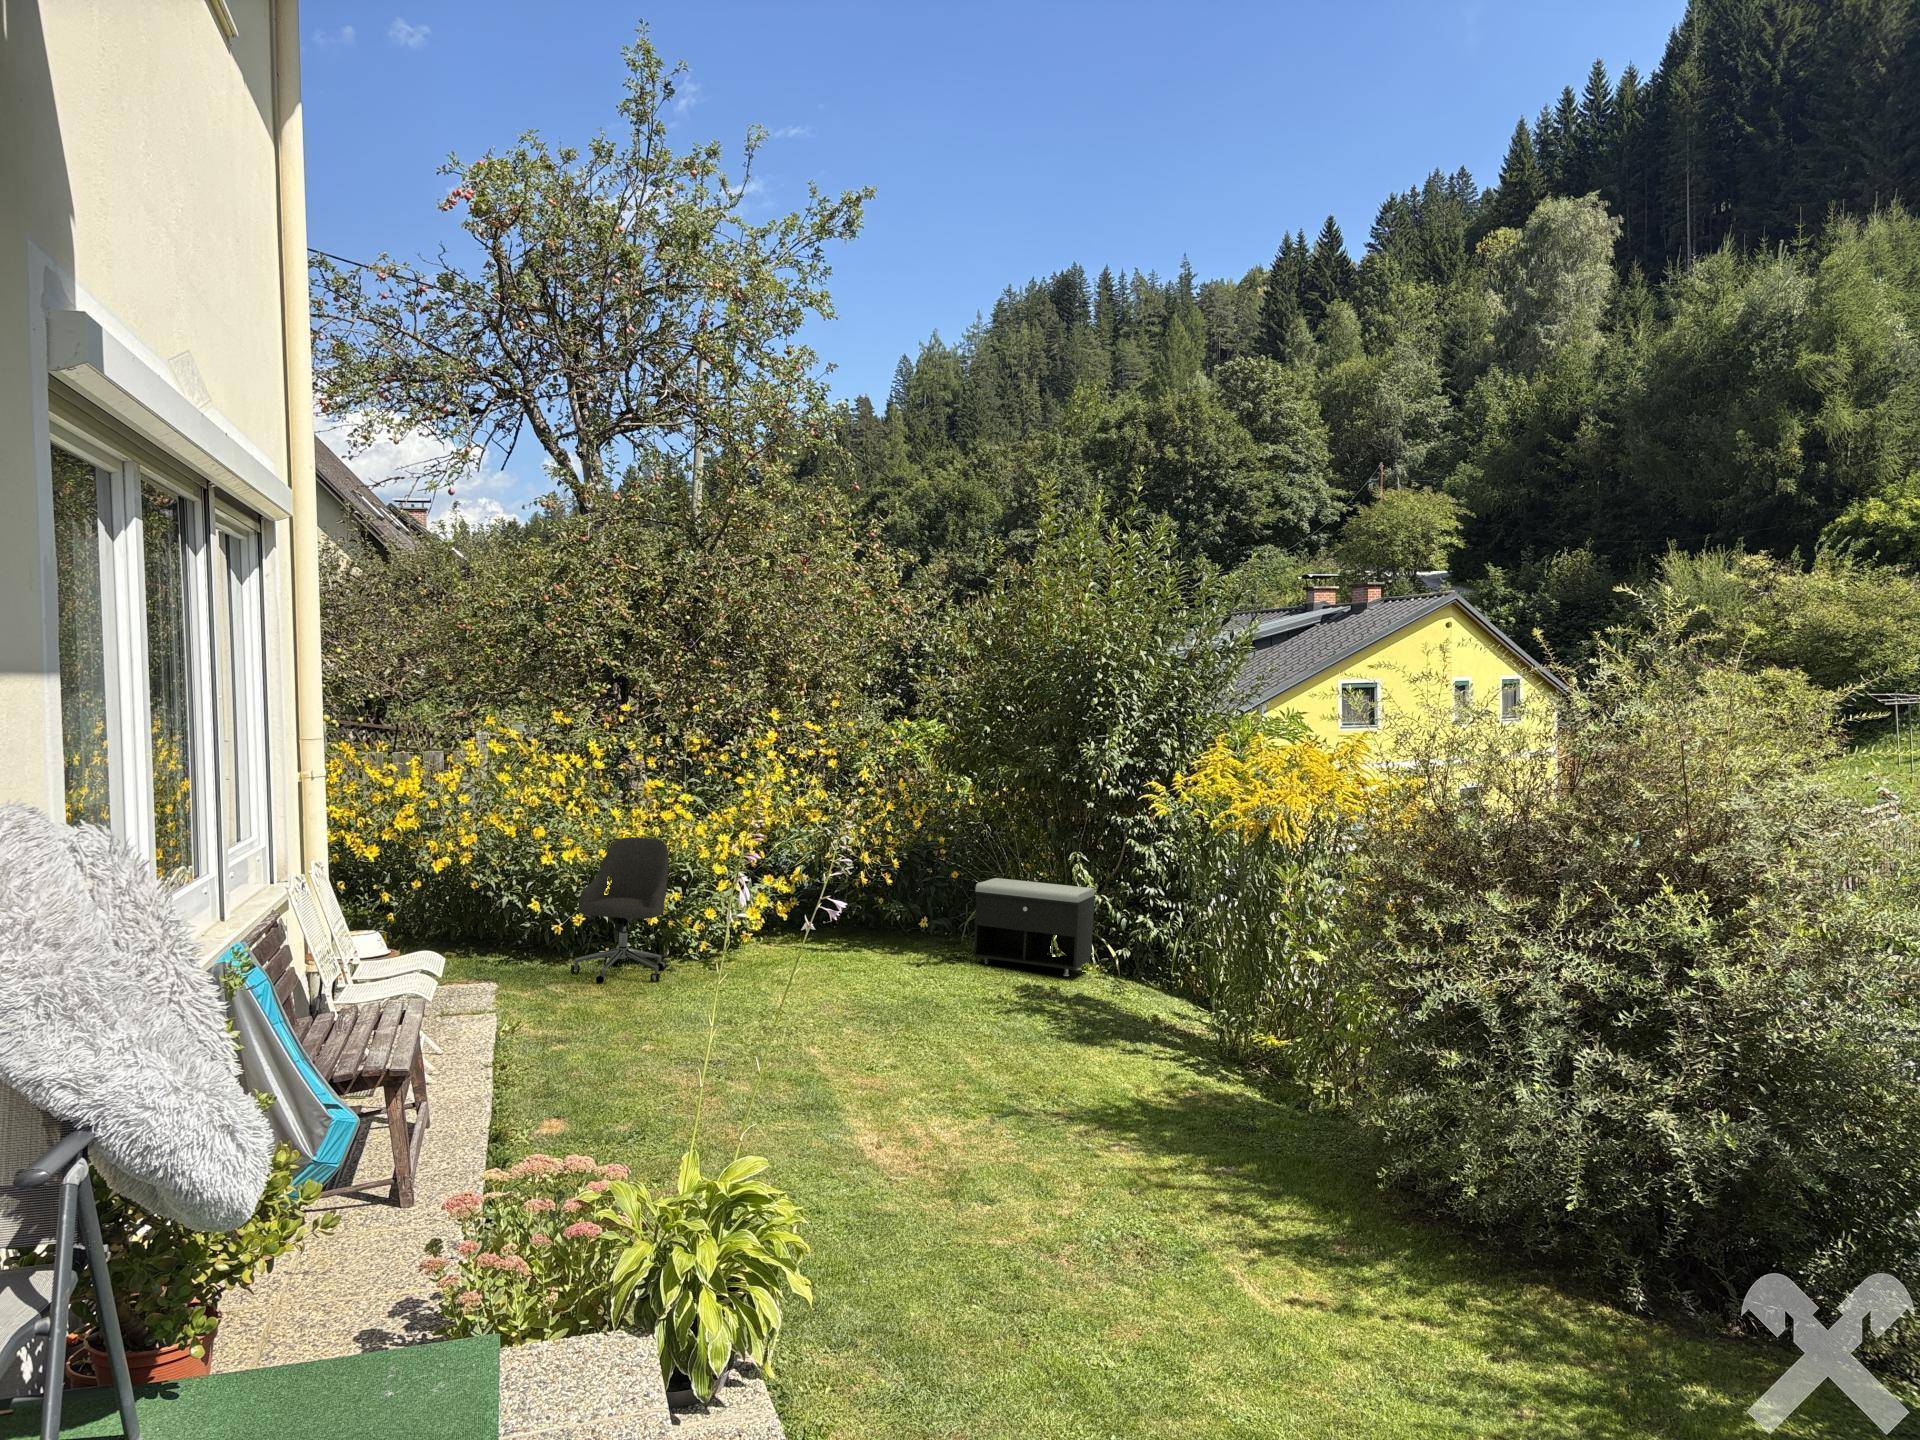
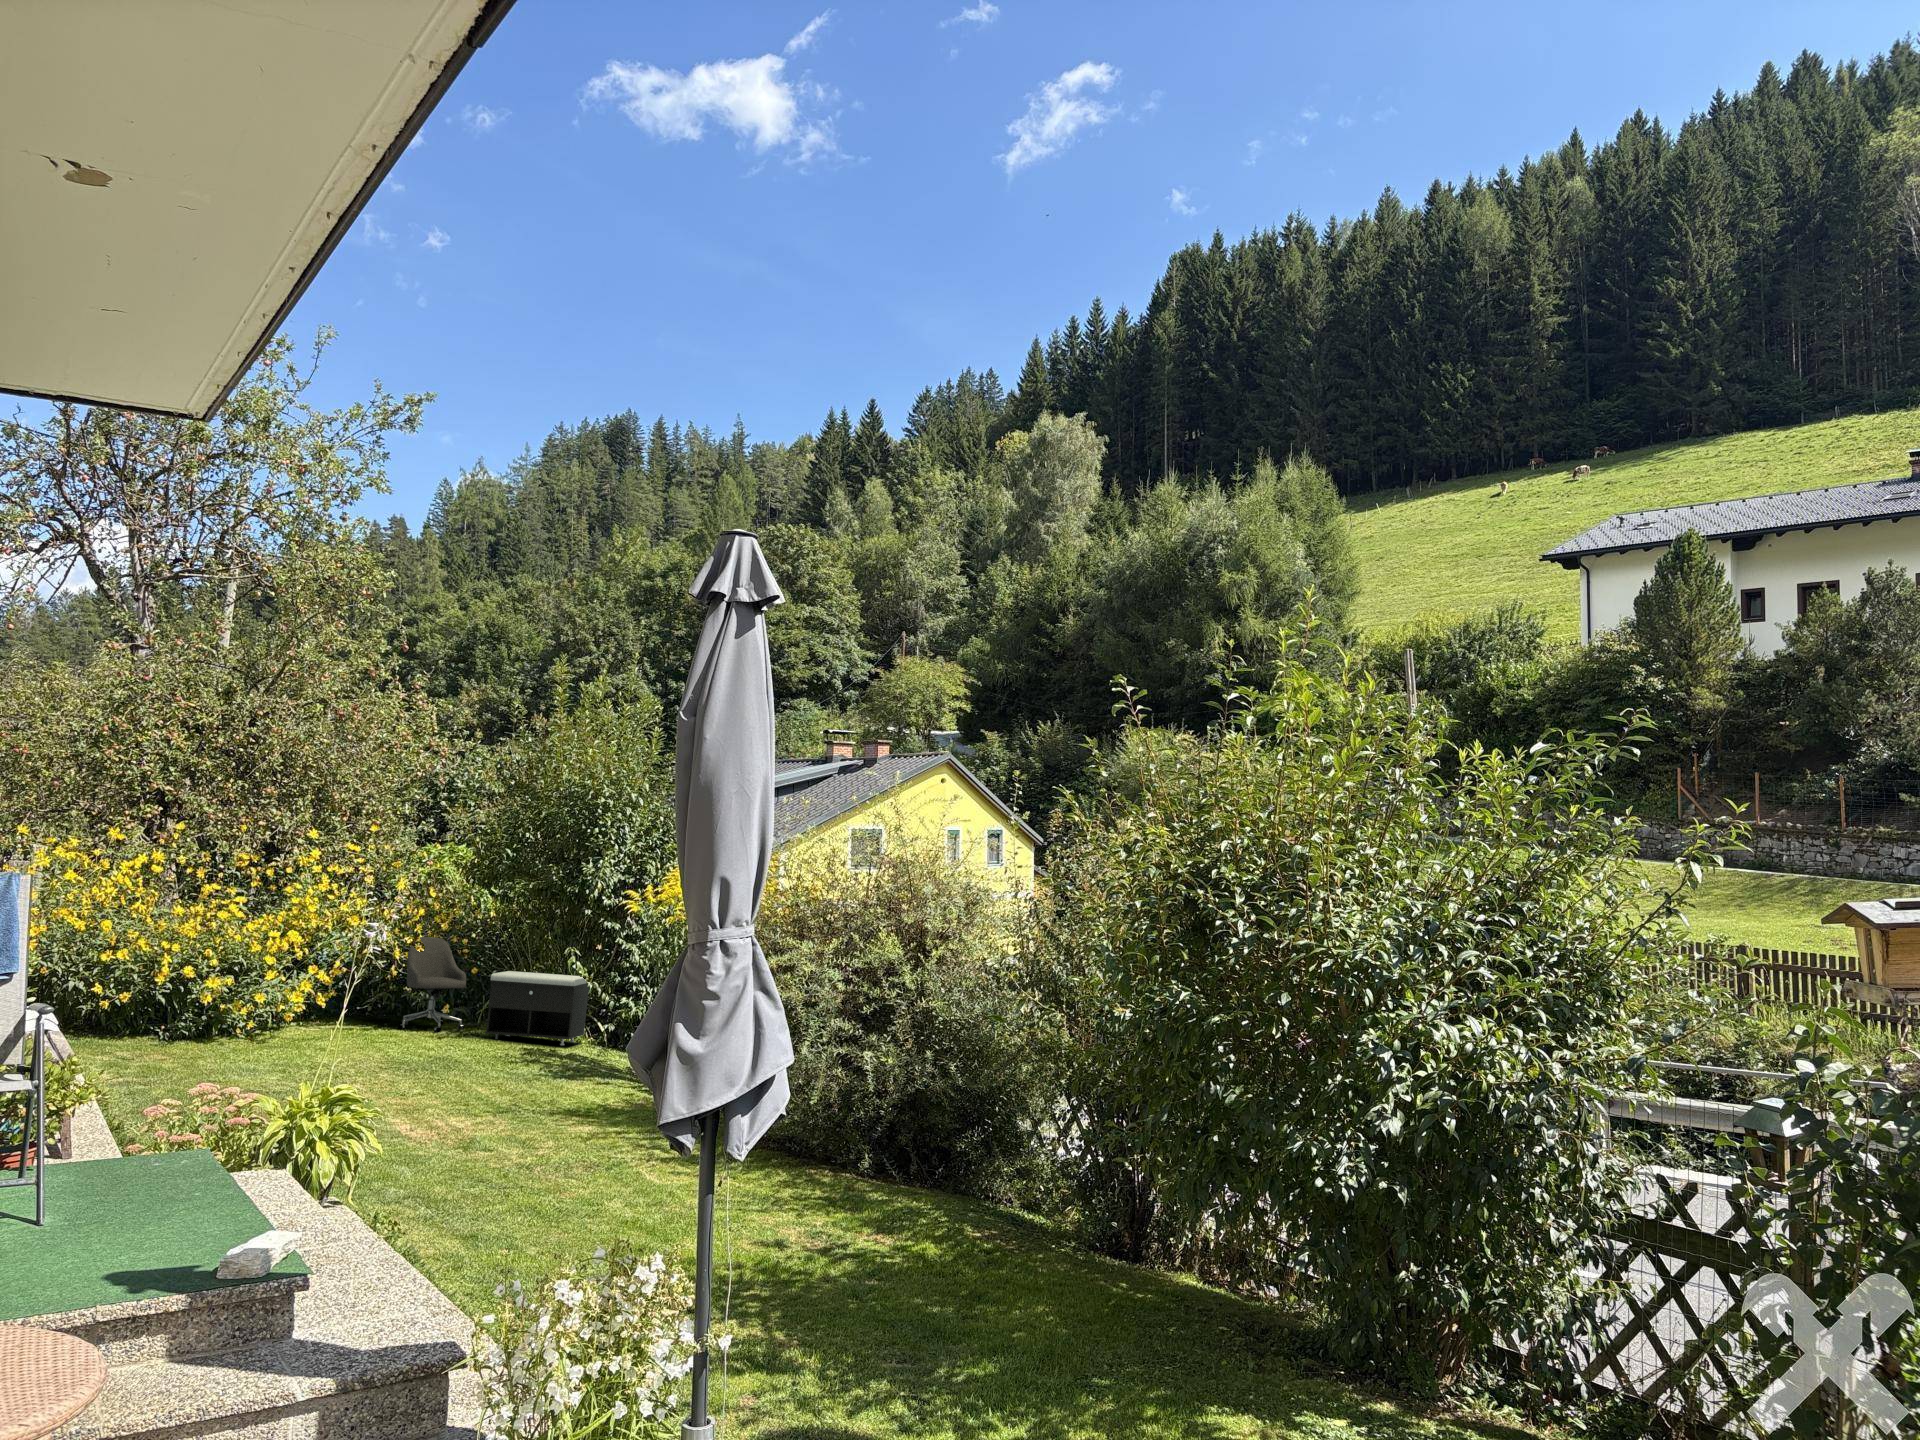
chair: present [571,837,669,984] -> present [398,937,466,1033]

